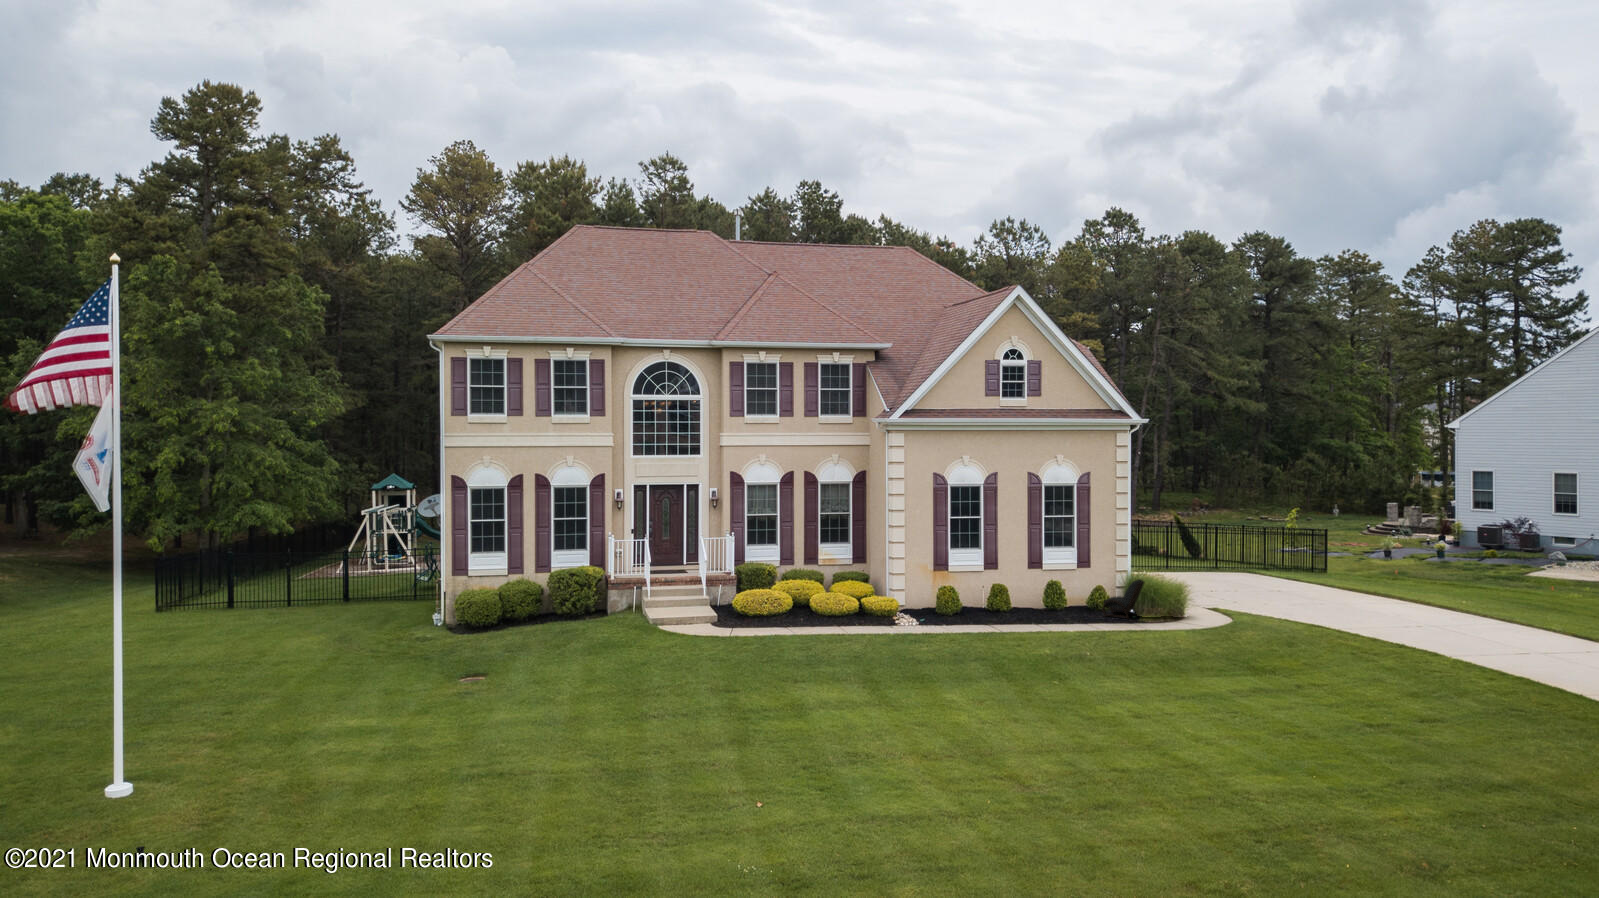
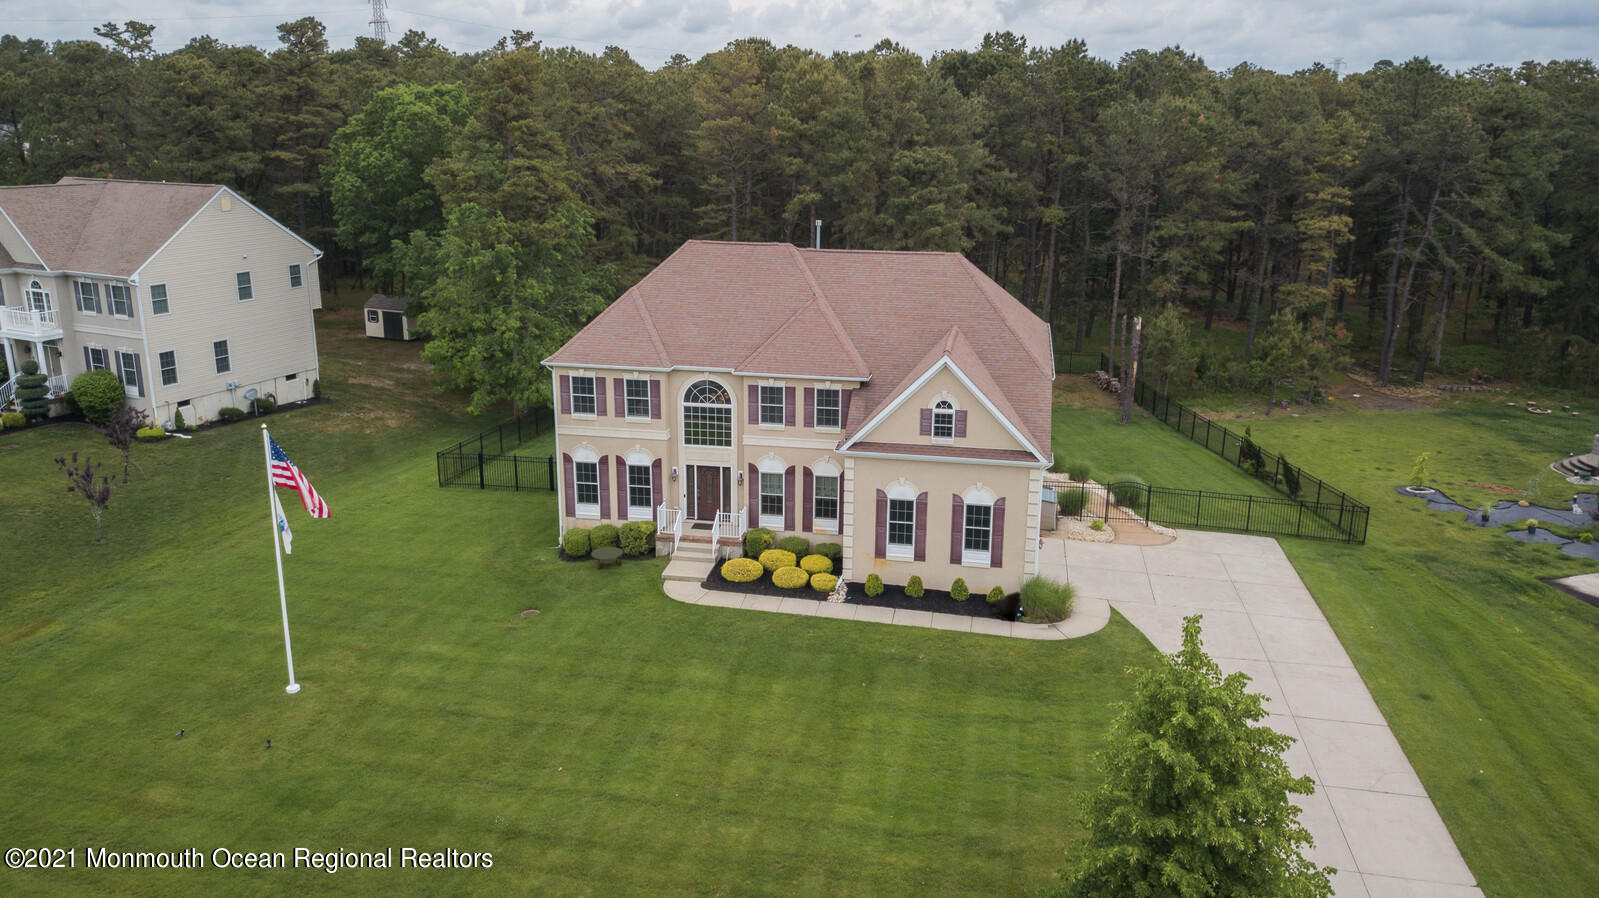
round table: none [516,605,566,634] -> present [591,547,623,570]

